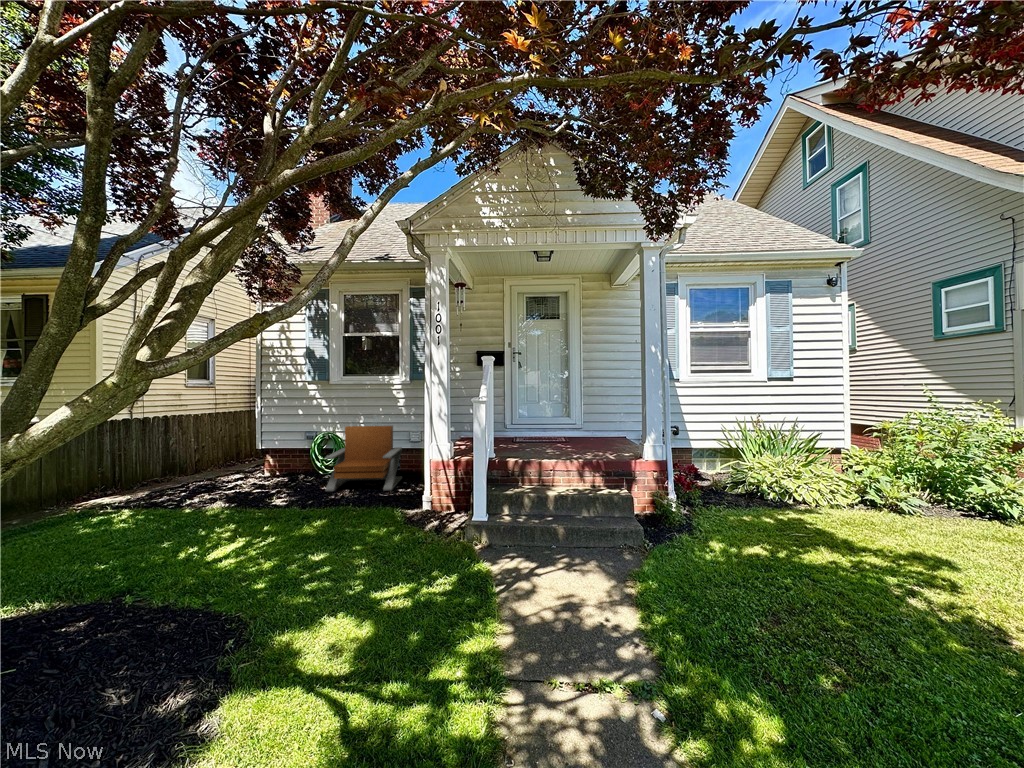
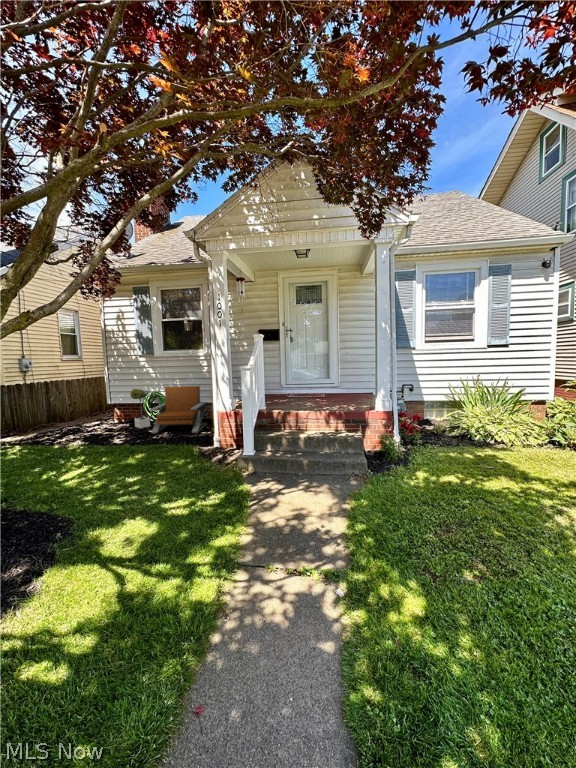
potted tree: none [295,428,321,484] -> present [130,389,150,428]

